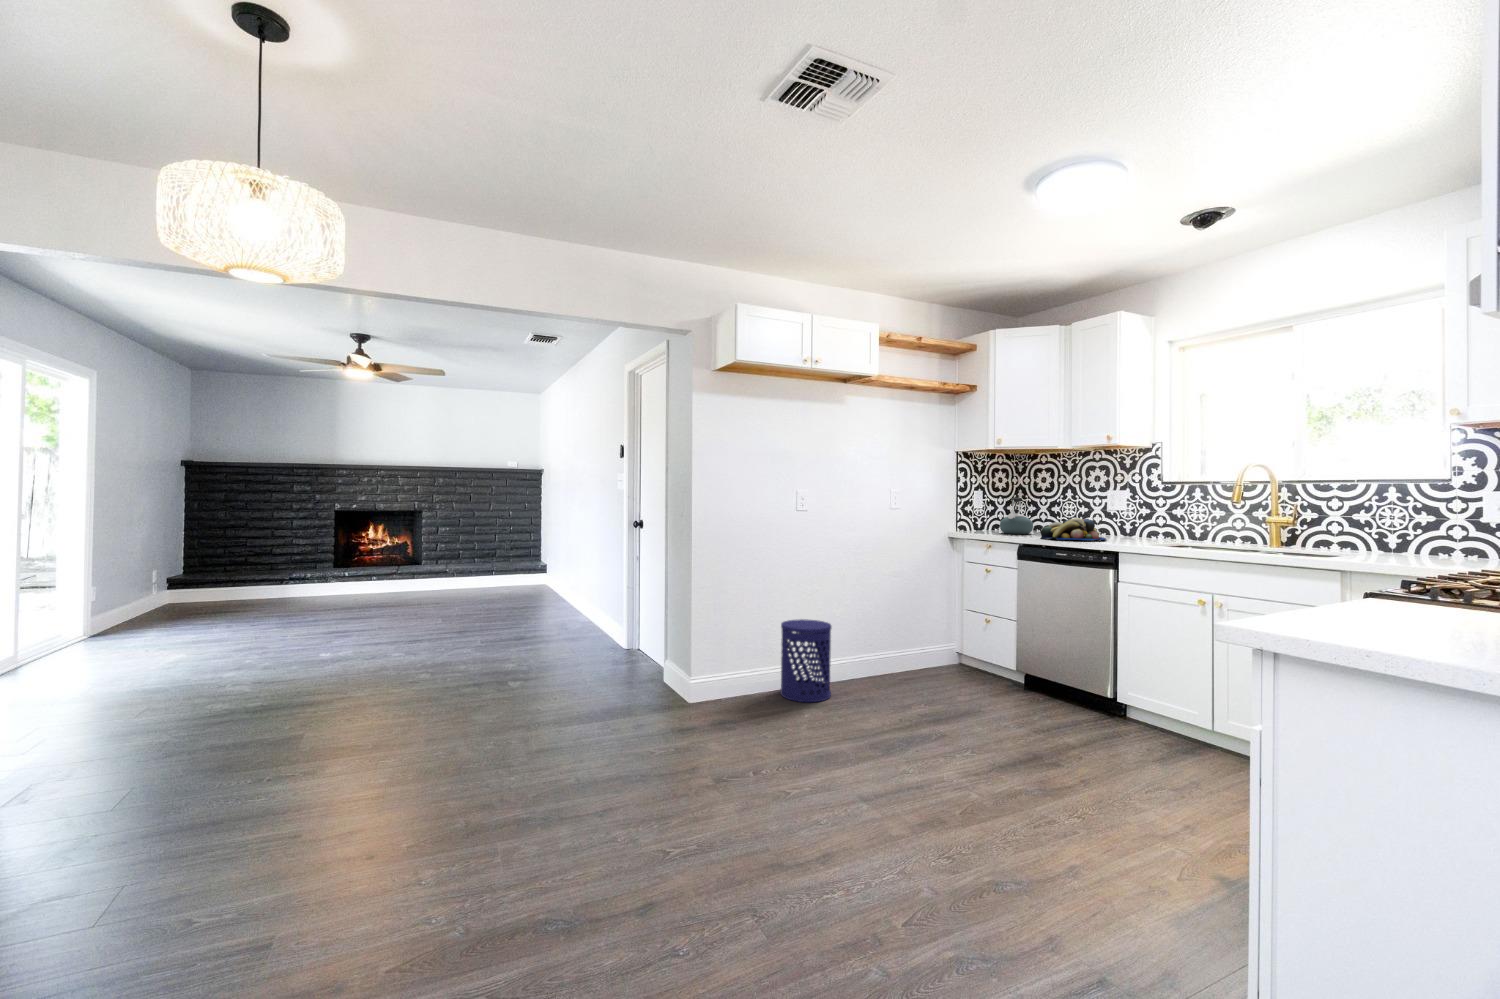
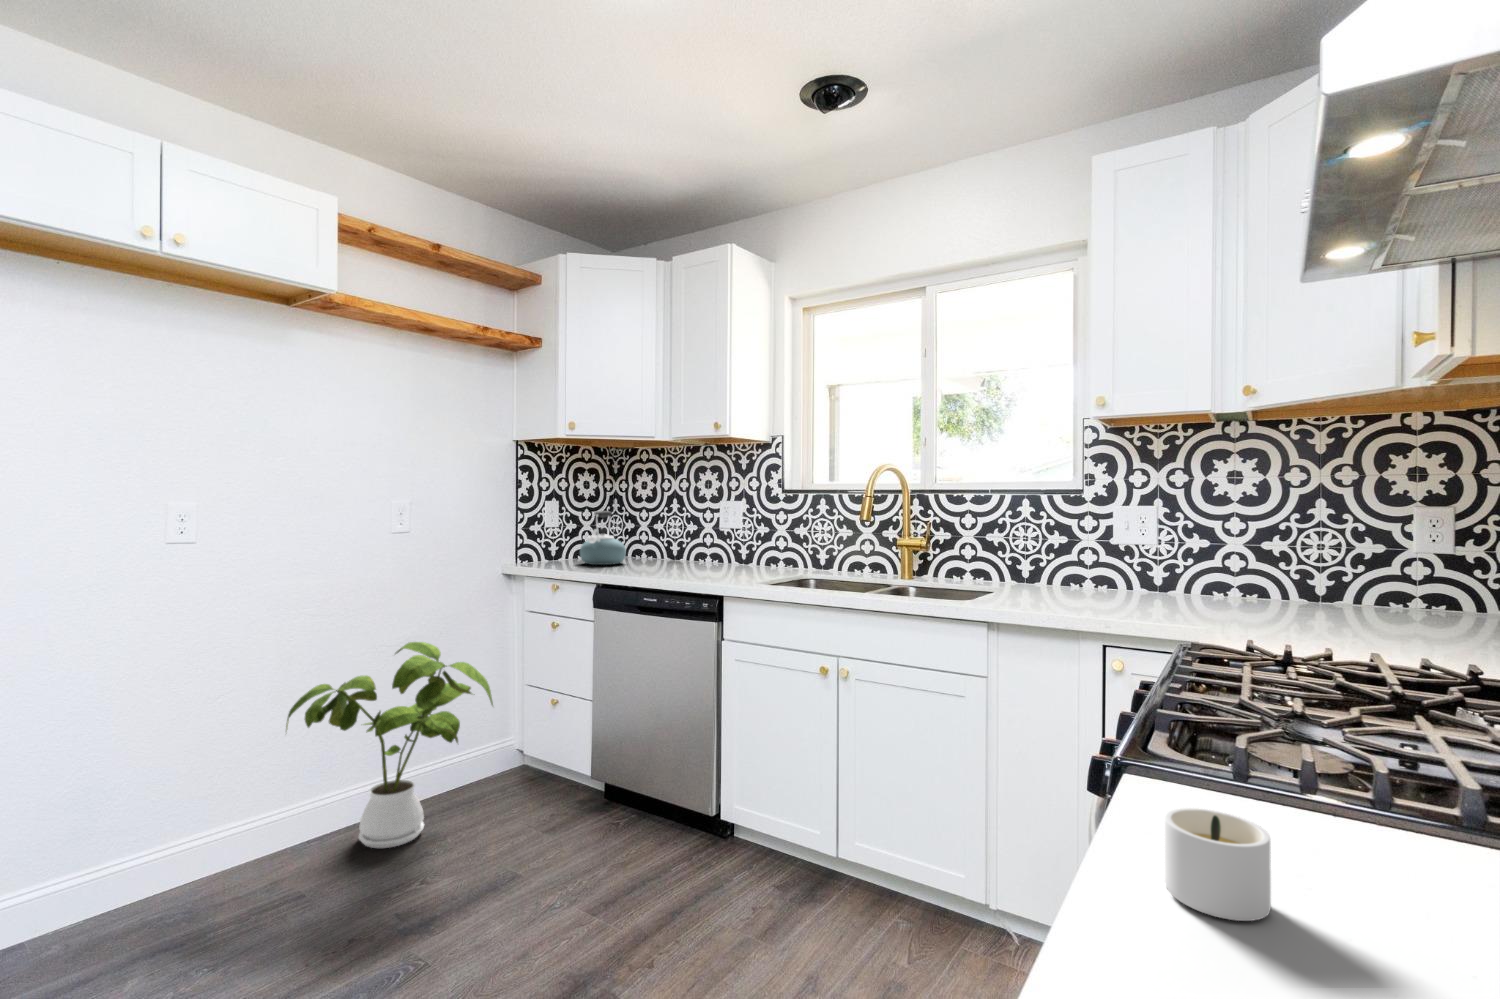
fruit bowl: present [1041,518,1106,541] -> none [625,542,715,576]
house plant: none [849,571,964,687] -> present [286,642,493,848]
candle: none [1357,590,1422,623] -> present [1165,808,1271,921]
waste bin: present [781,619,831,702] -> none [89,757,223,950]

